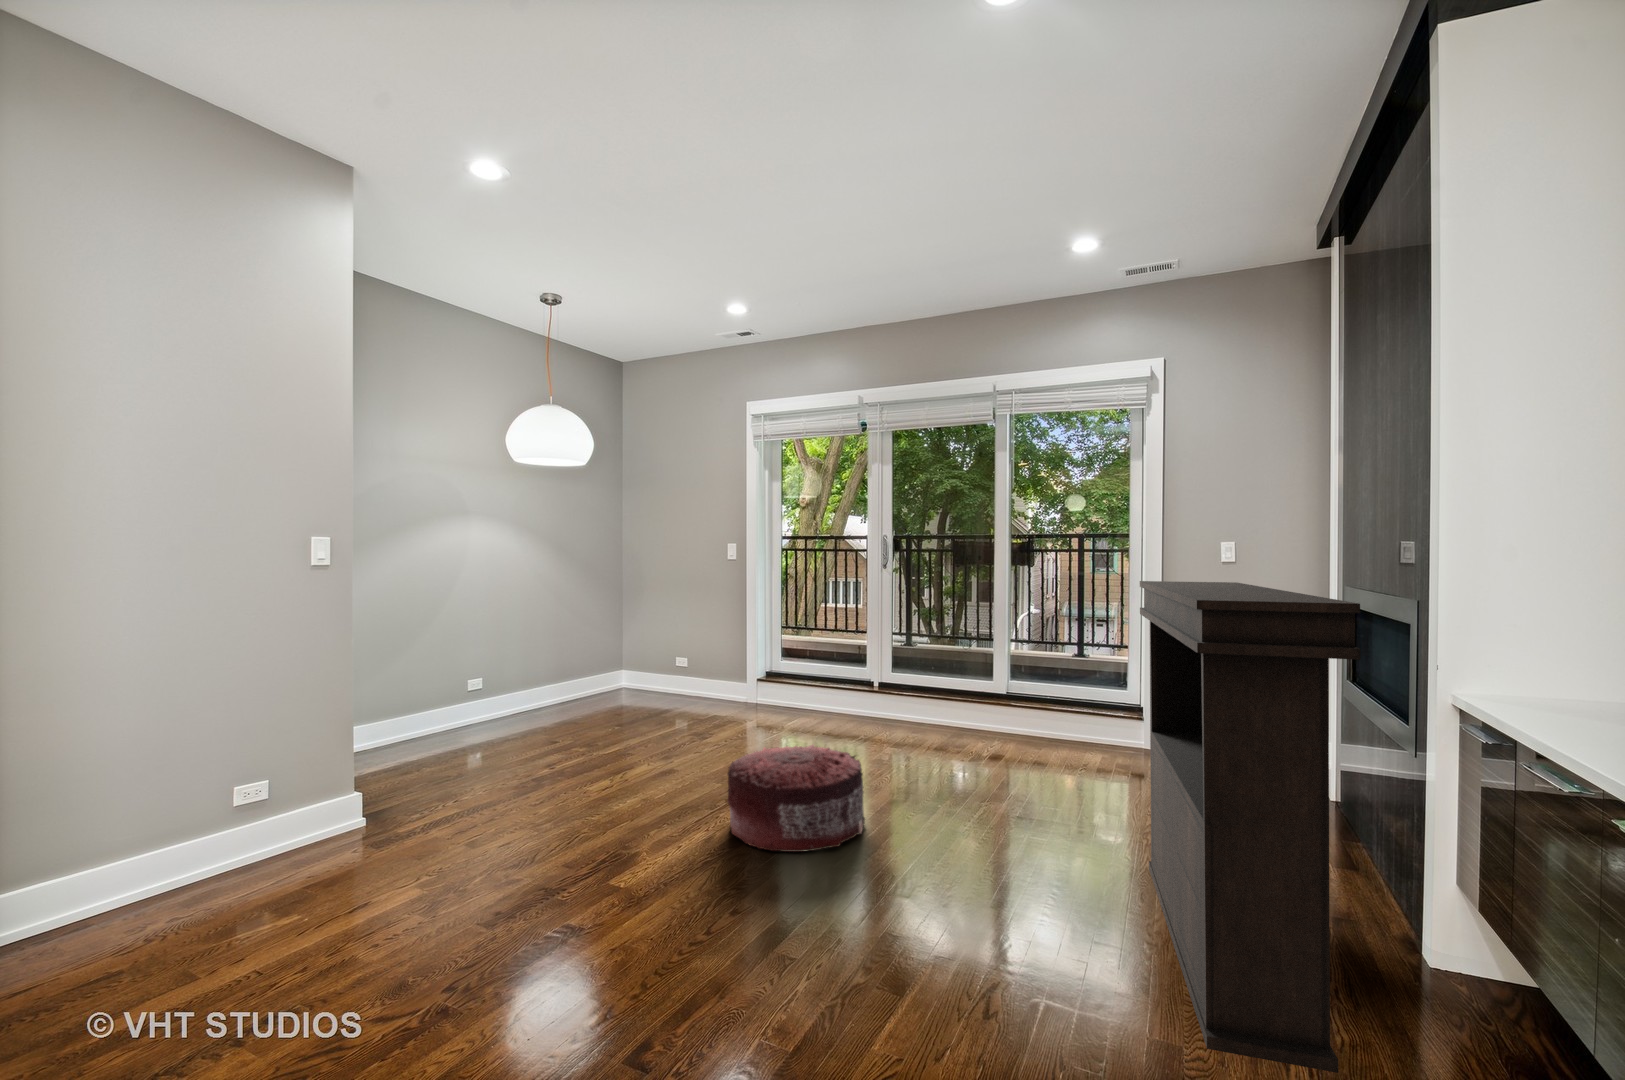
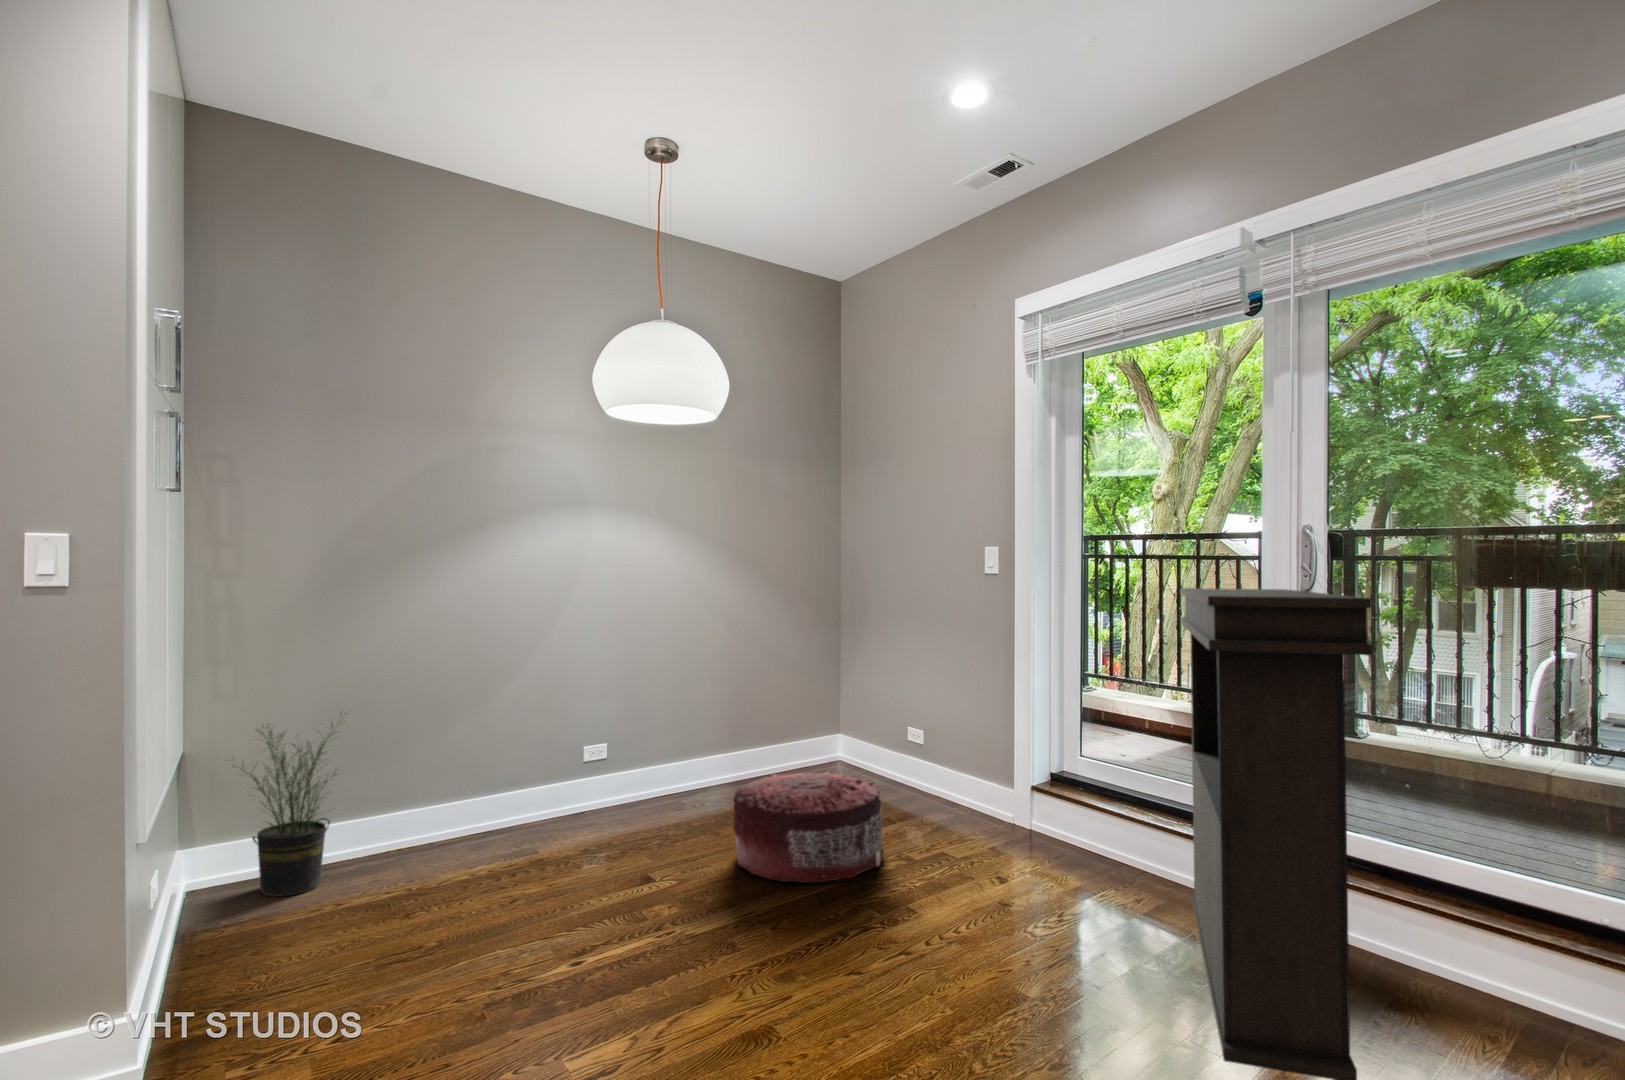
potted plant: none [241,696,367,875] -> present [232,713,347,897]

